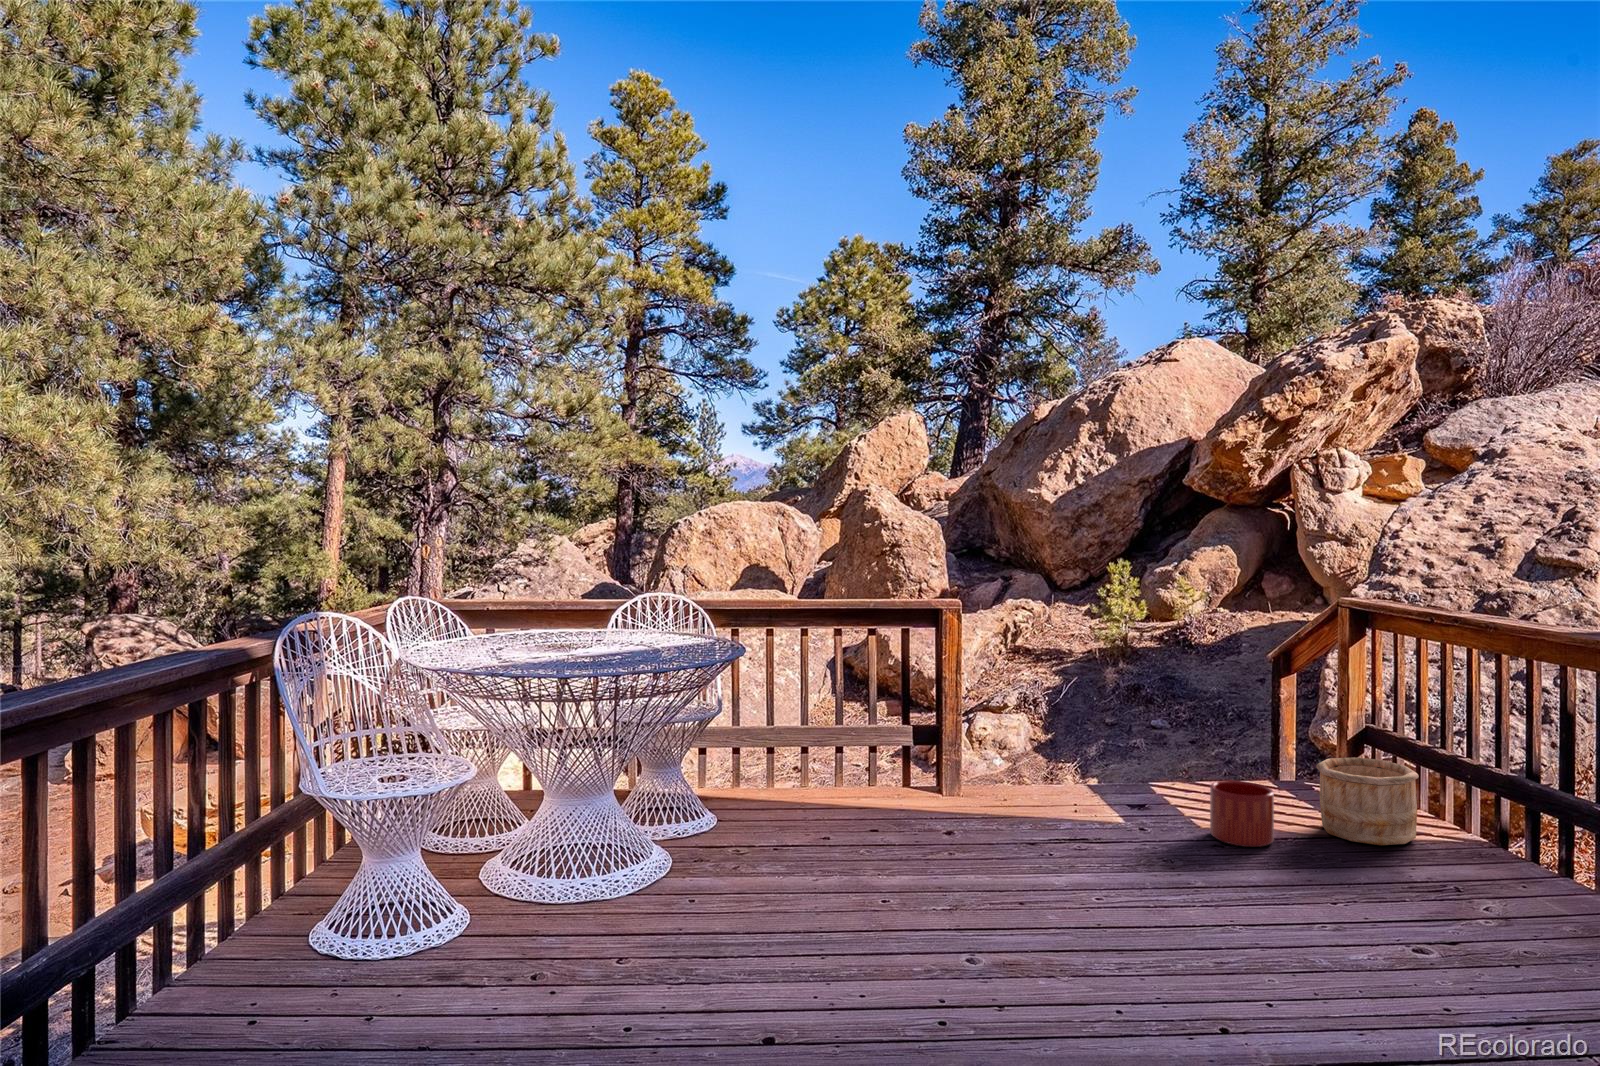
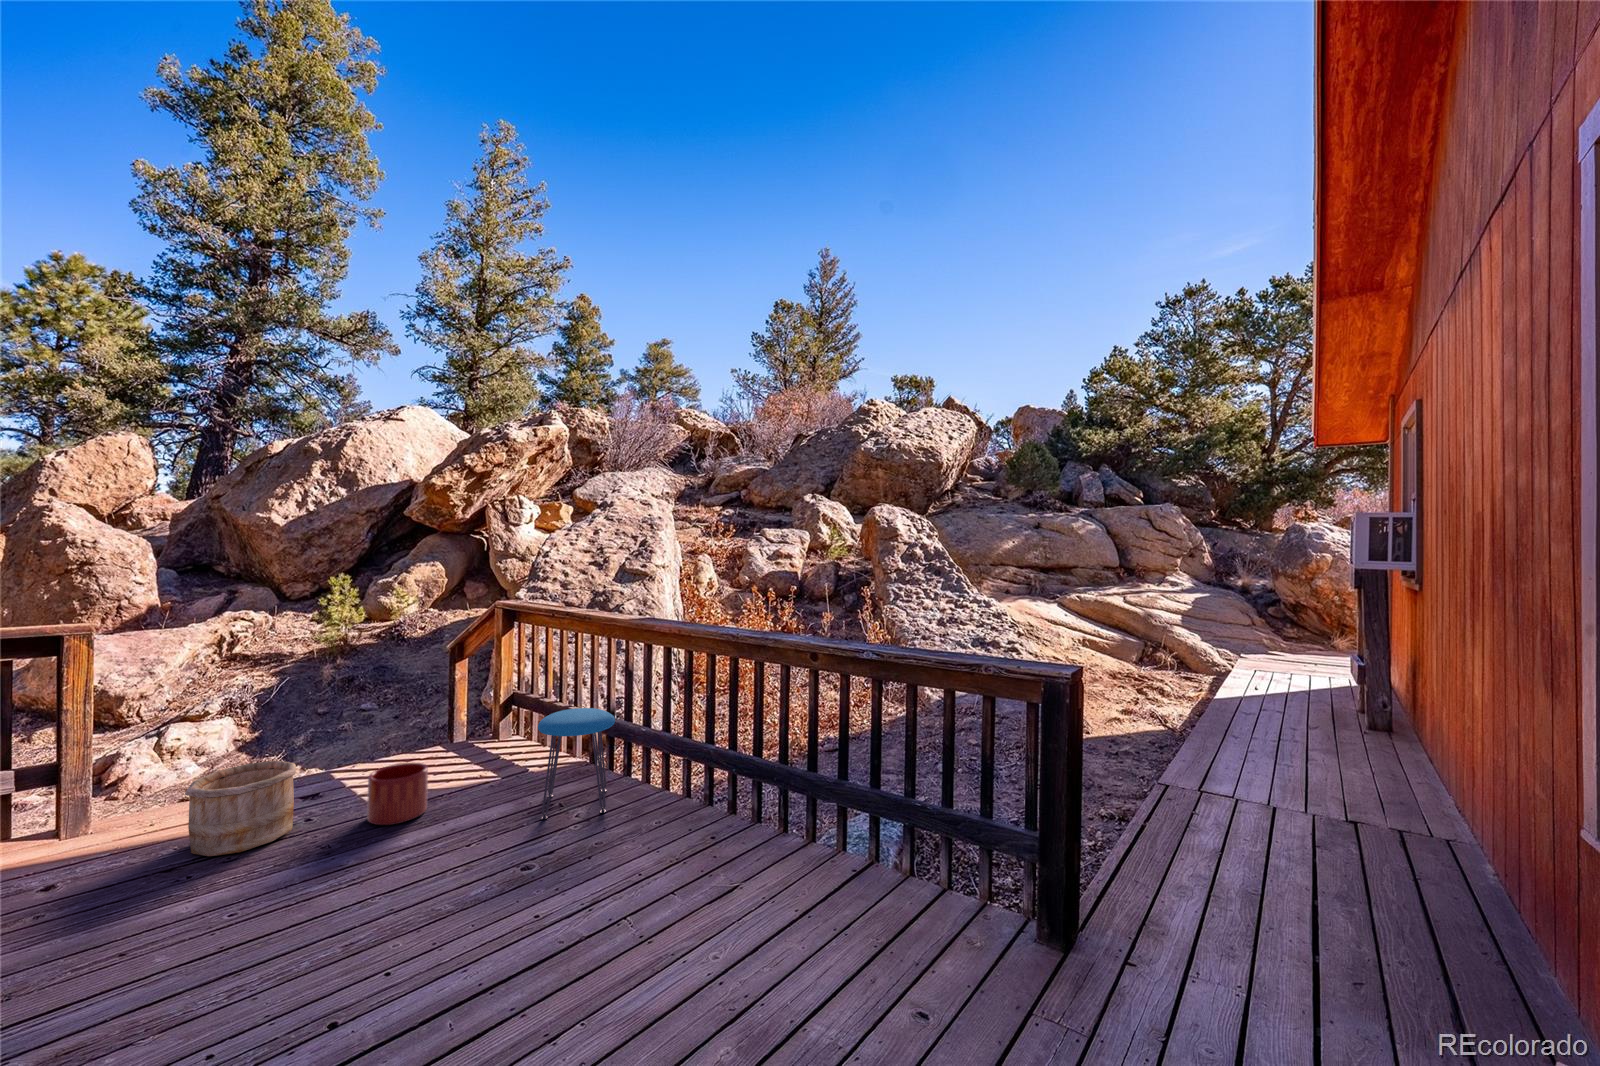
stool: none [1421,756,1547,912] -> present [538,708,615,819]
wooden bucket: present [1316,757,1419,845] -> present [185,761,296,856]

